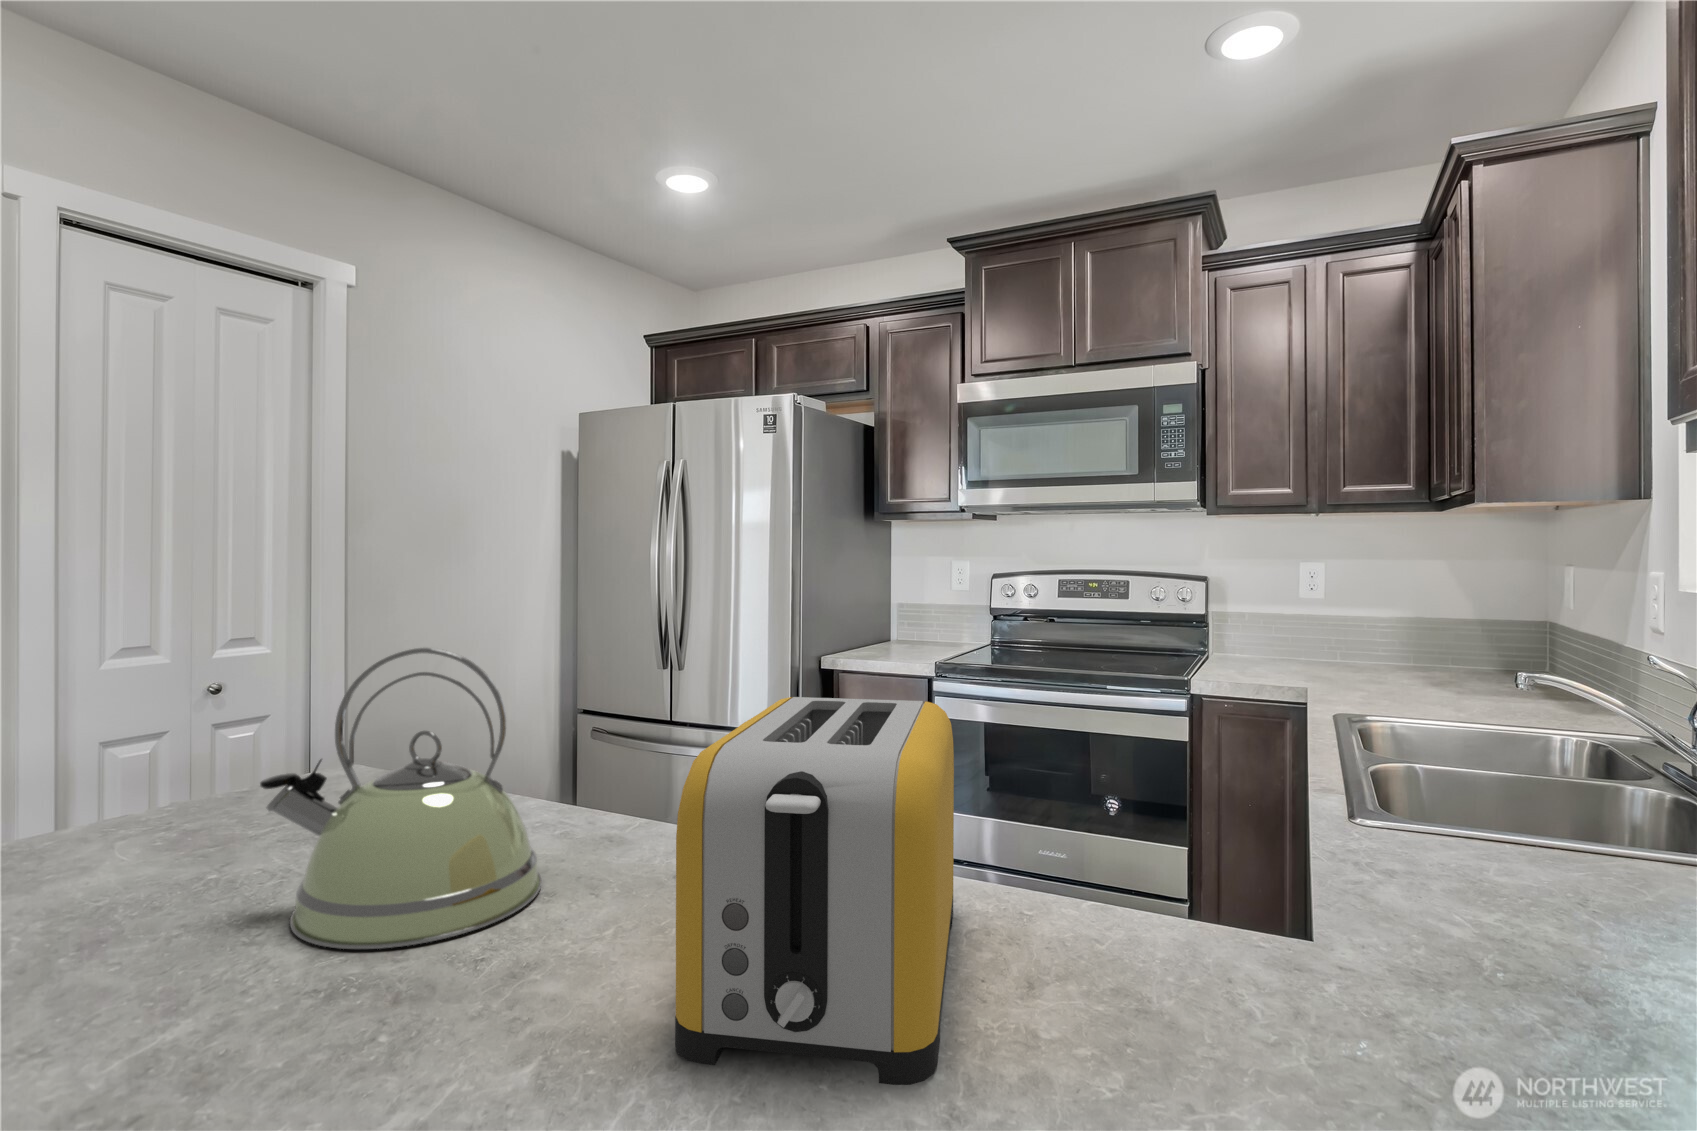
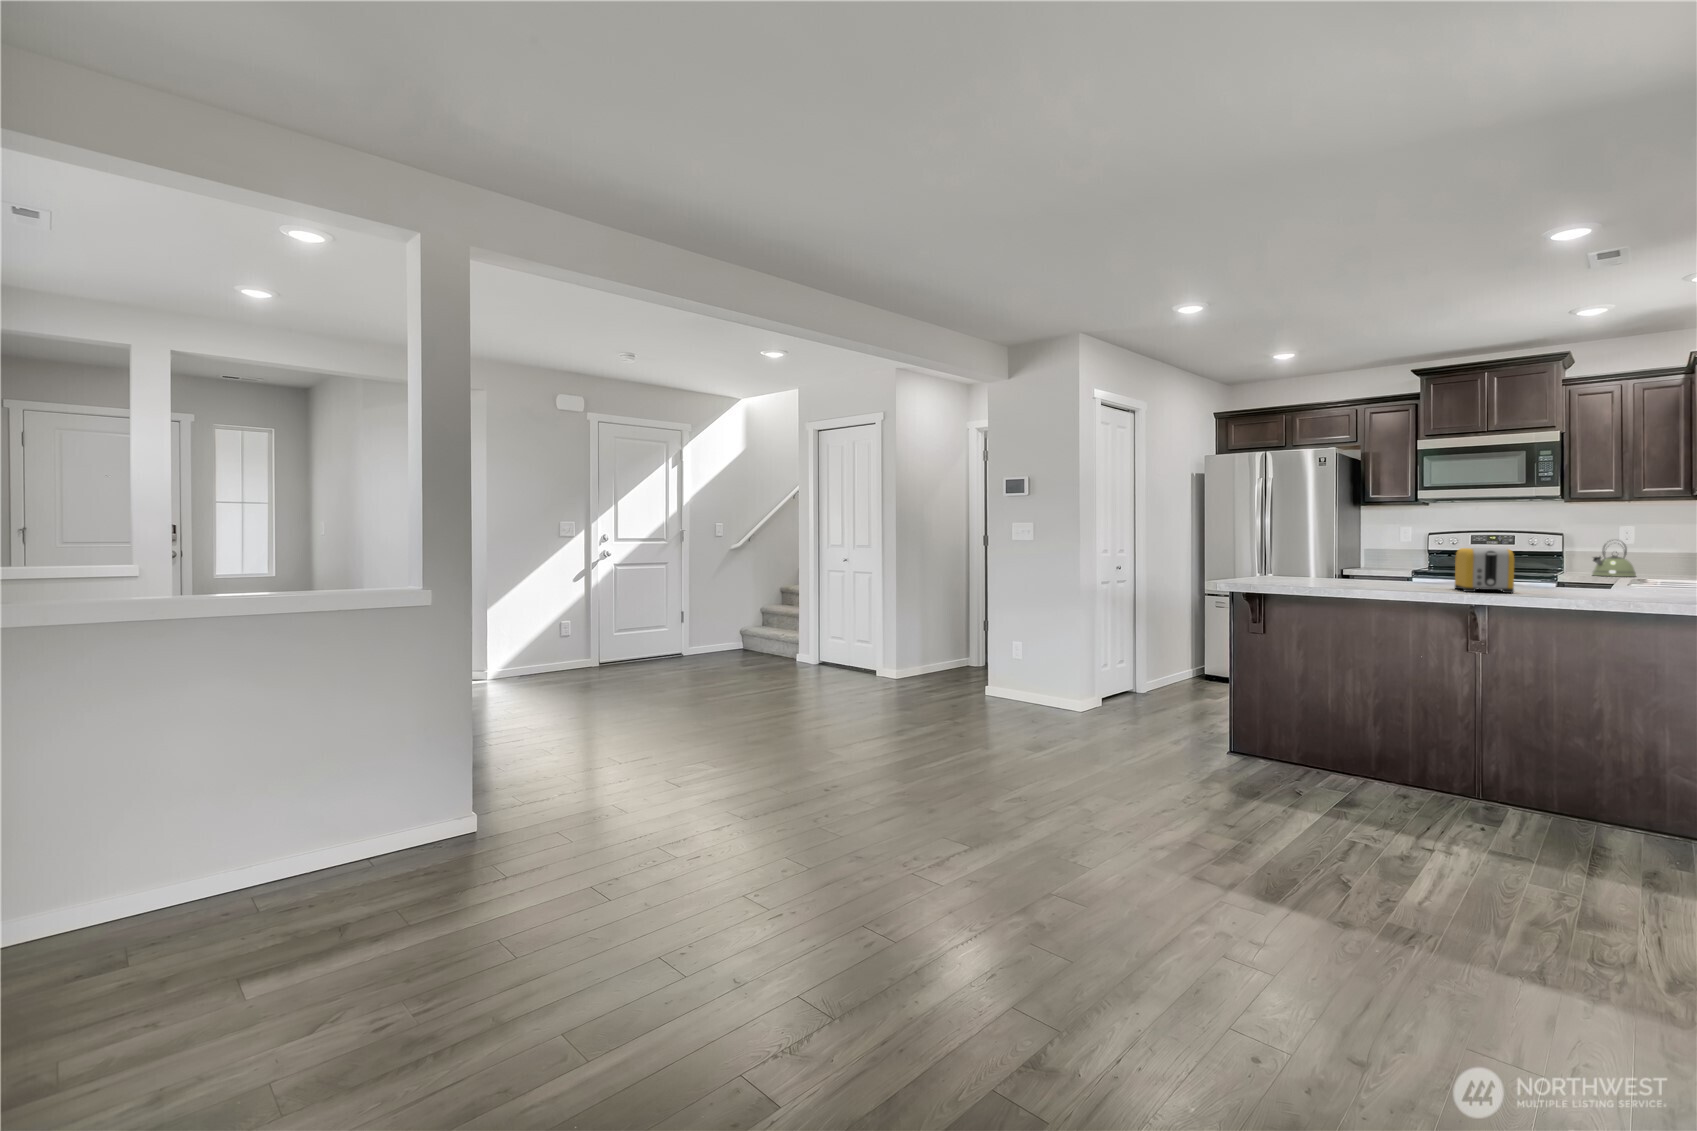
kettle: present [260,647,541,949] -> present [1592,540,1636,577]

